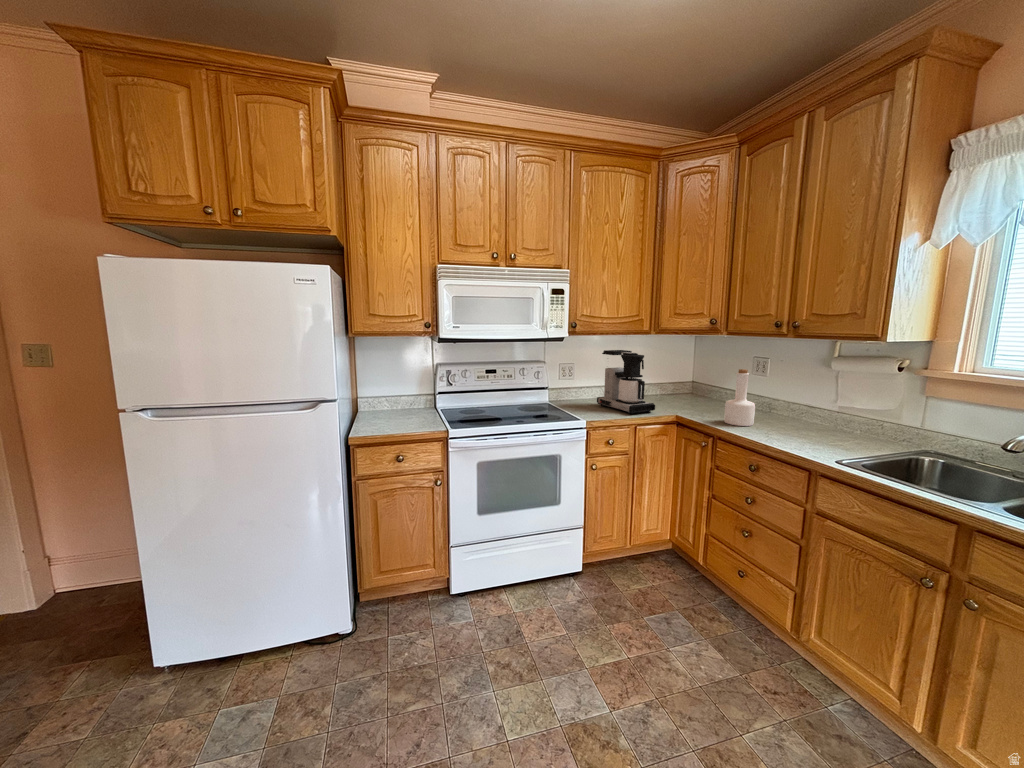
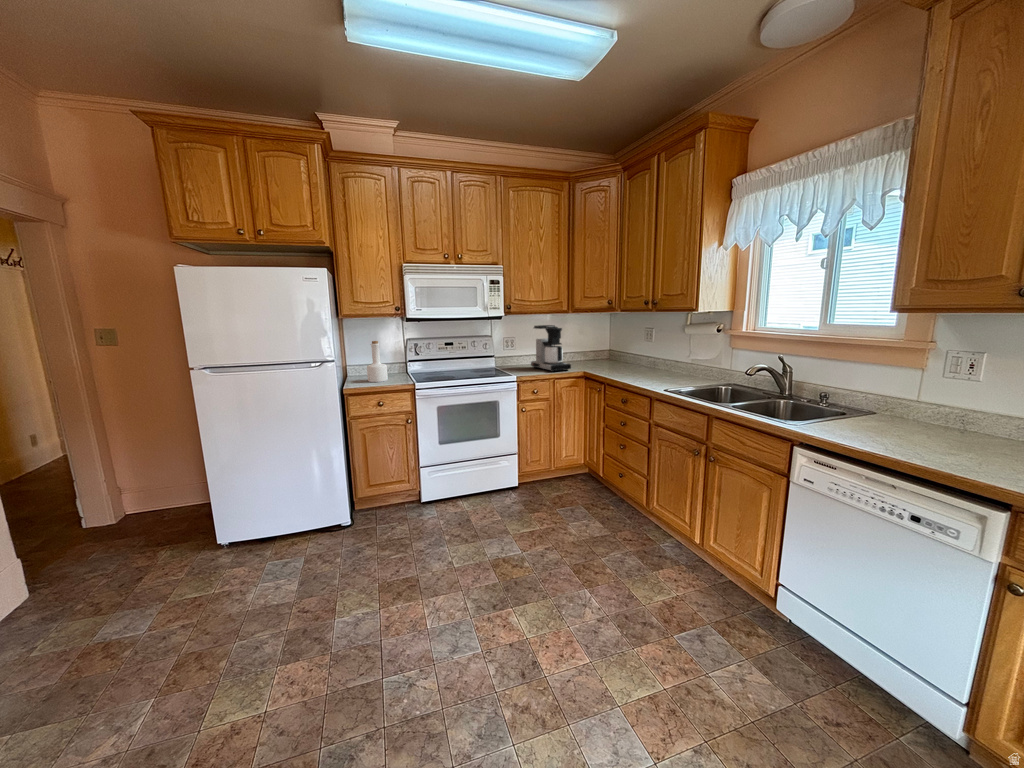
bottle: present [724,369,755,426] -> present [367,341,388,382]

